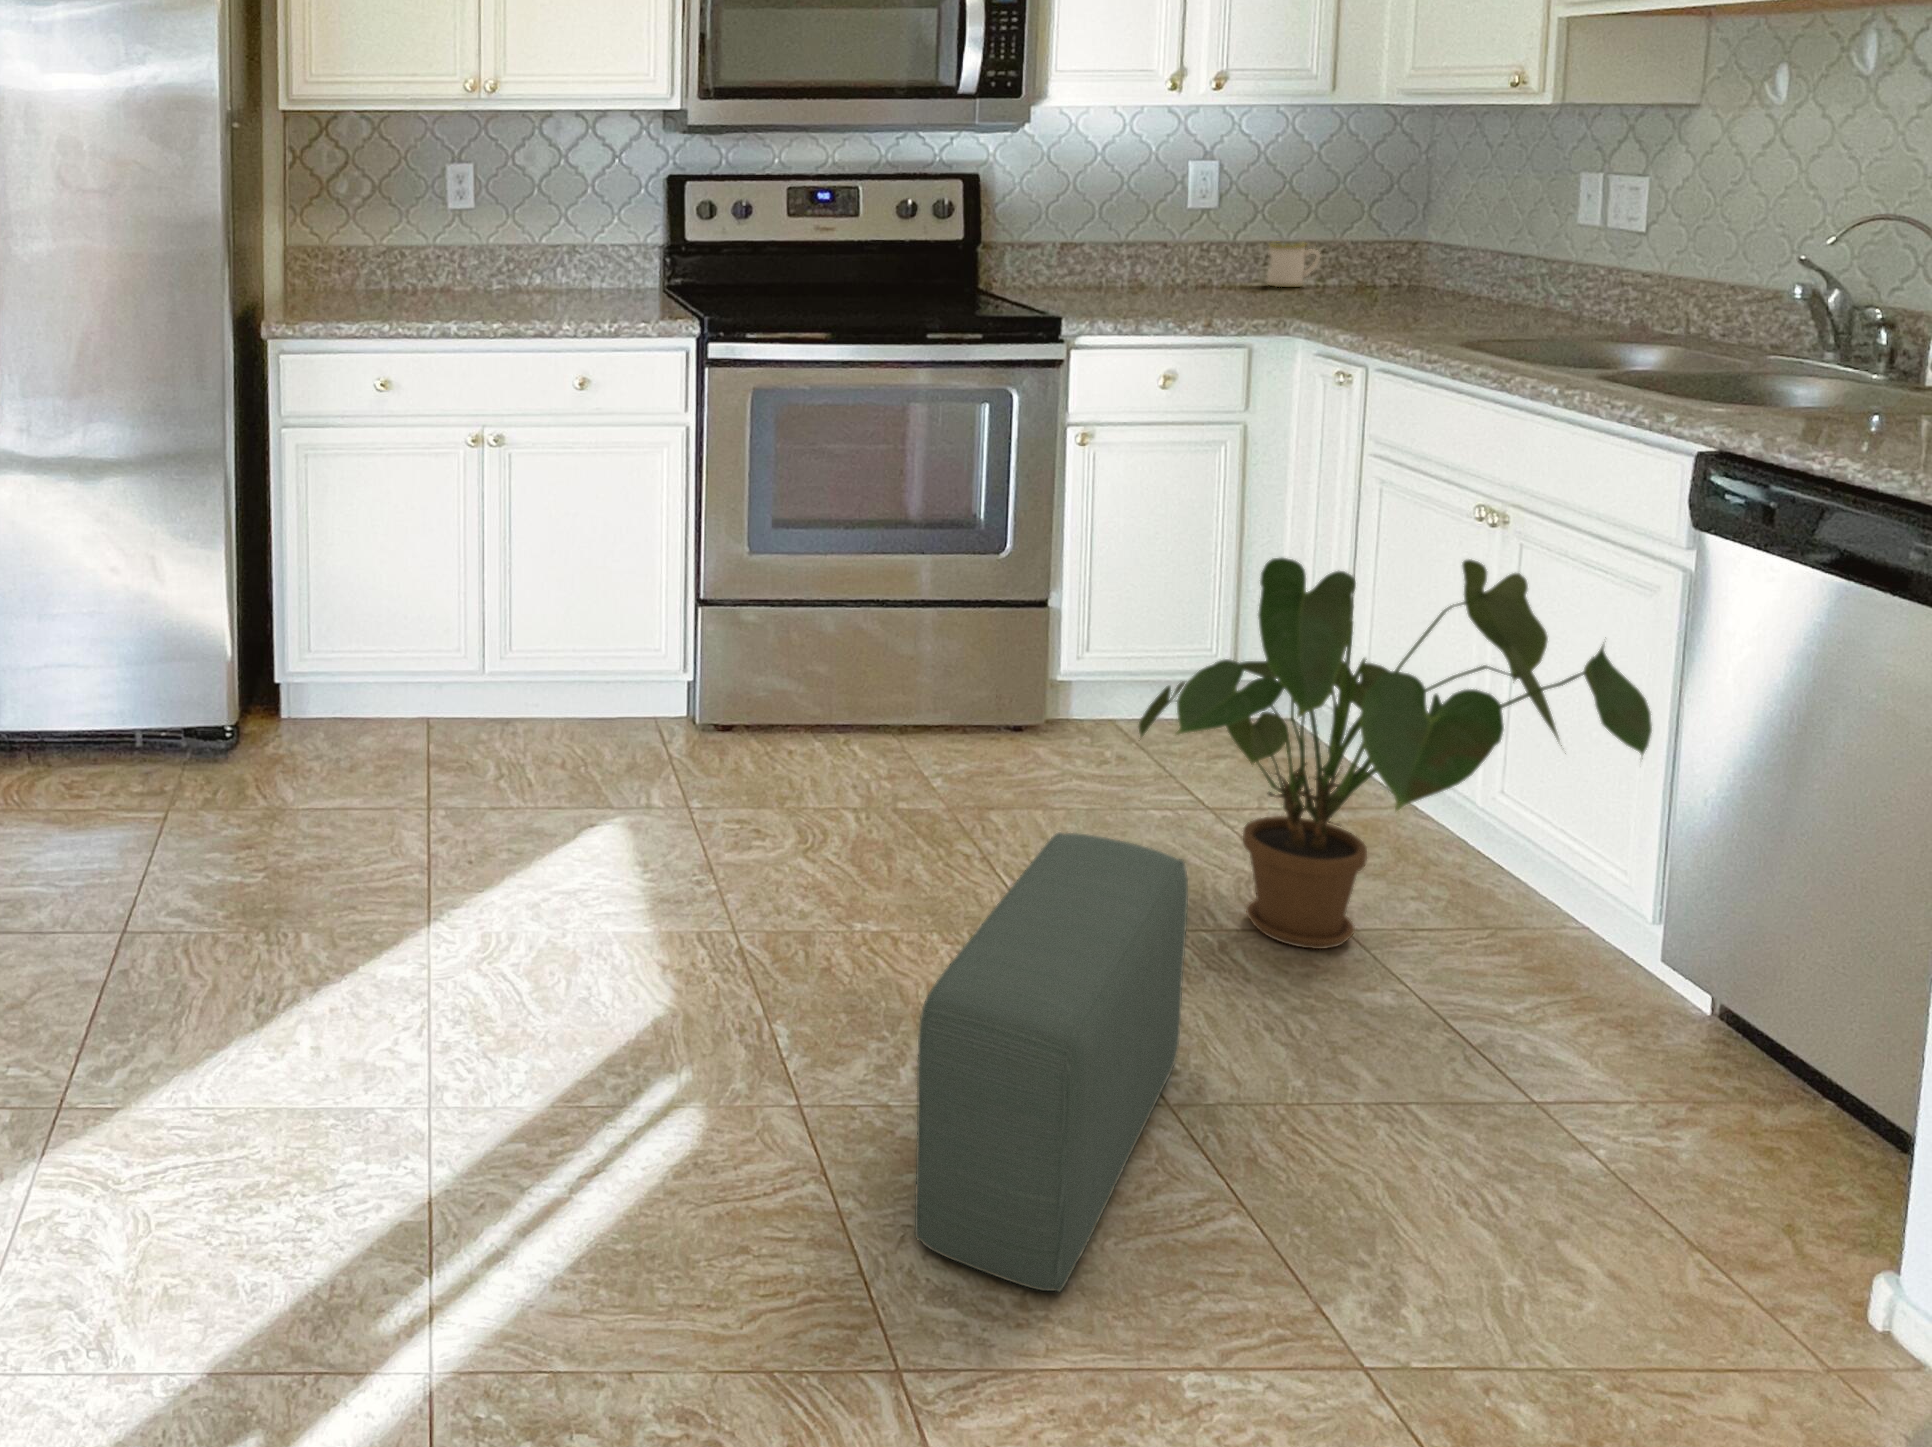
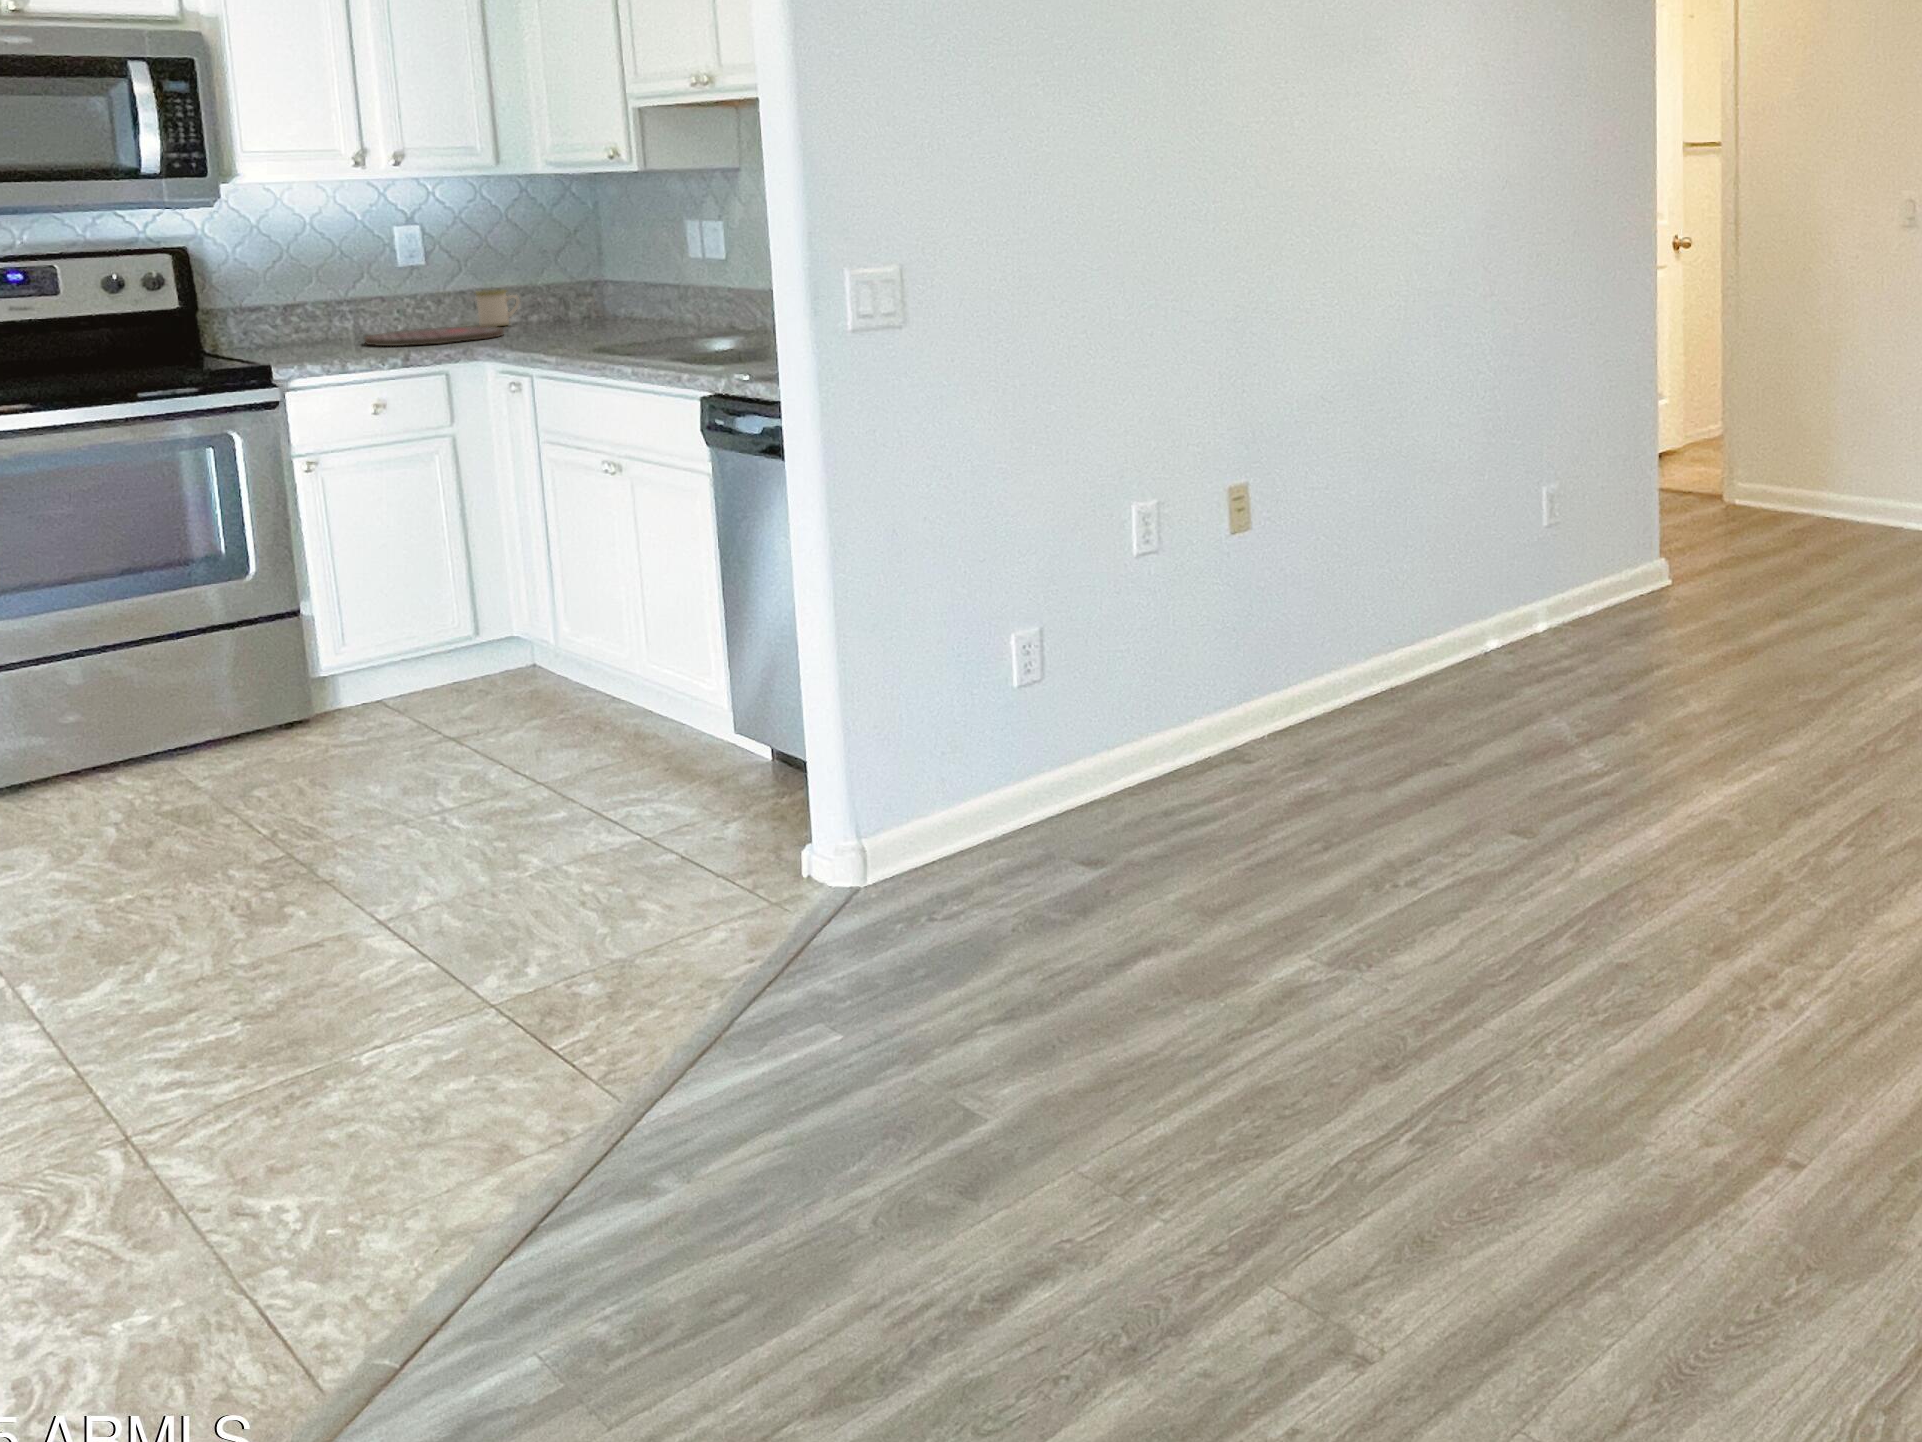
cutting board: none [1145,283,1308,306] -> present [365,326,504,346]
house plant: present [1139,558,1652,949] -> none [366,499,708,803]
pouf: present [915,832,1188,1292] -> none [134,744,400,1068]

